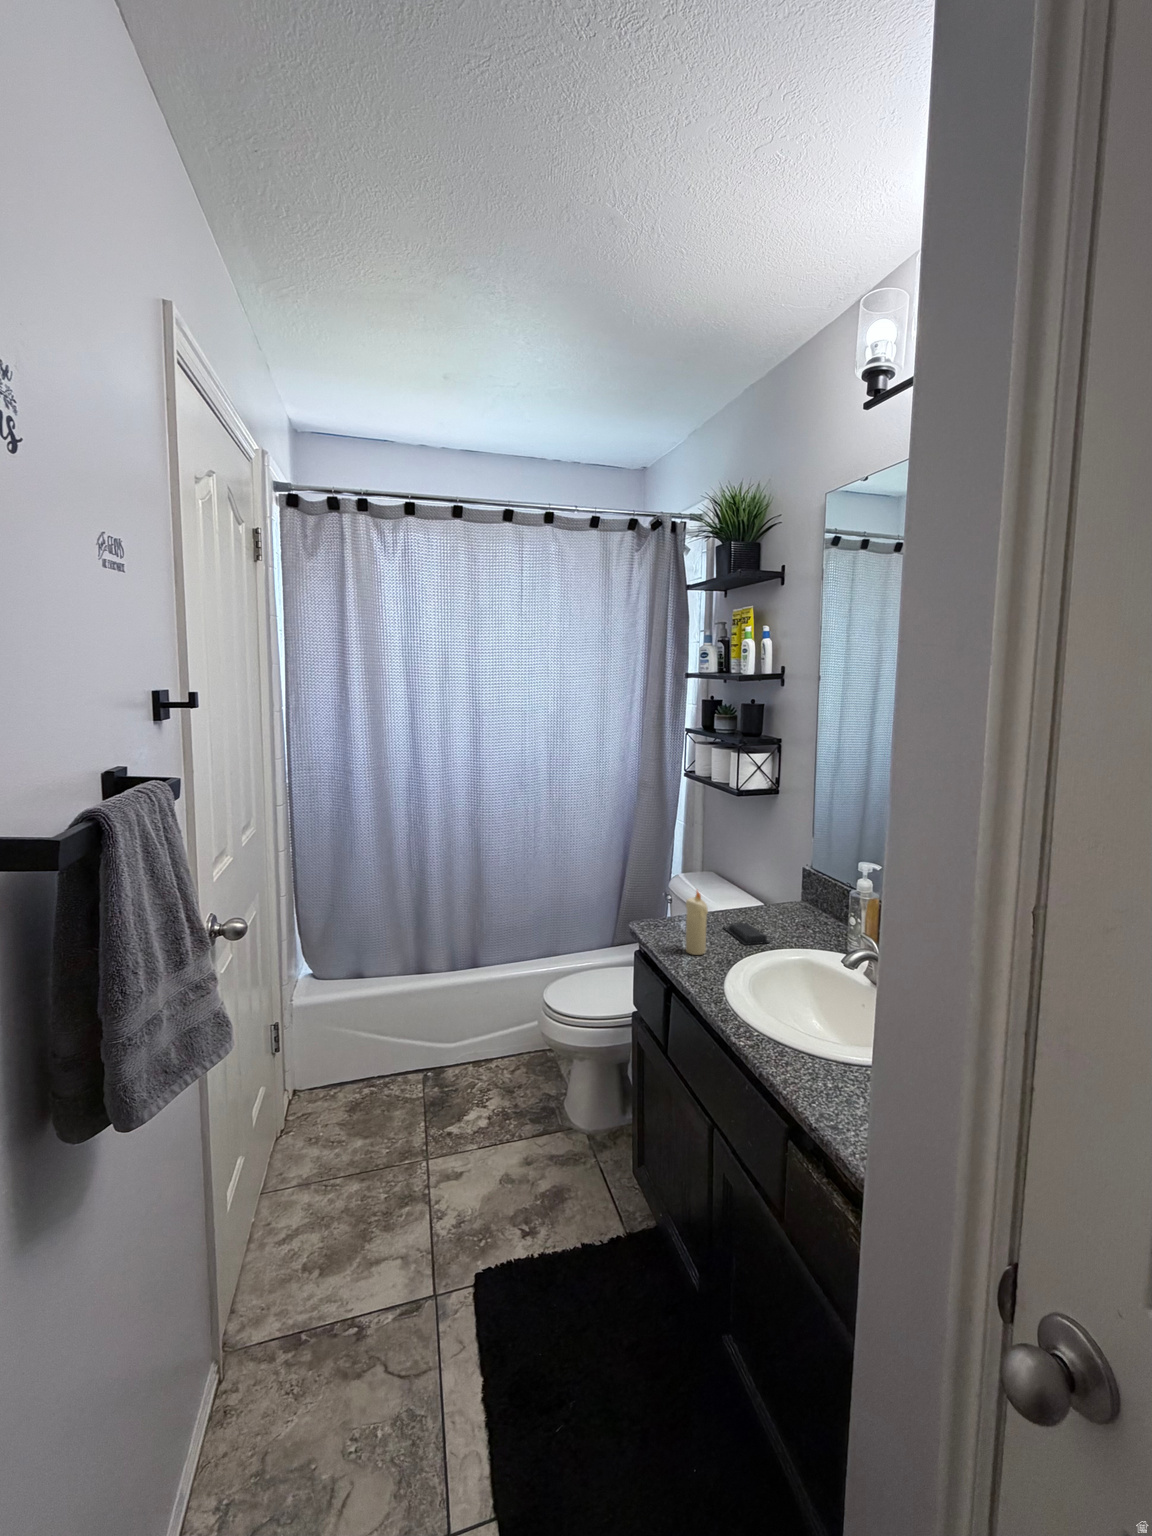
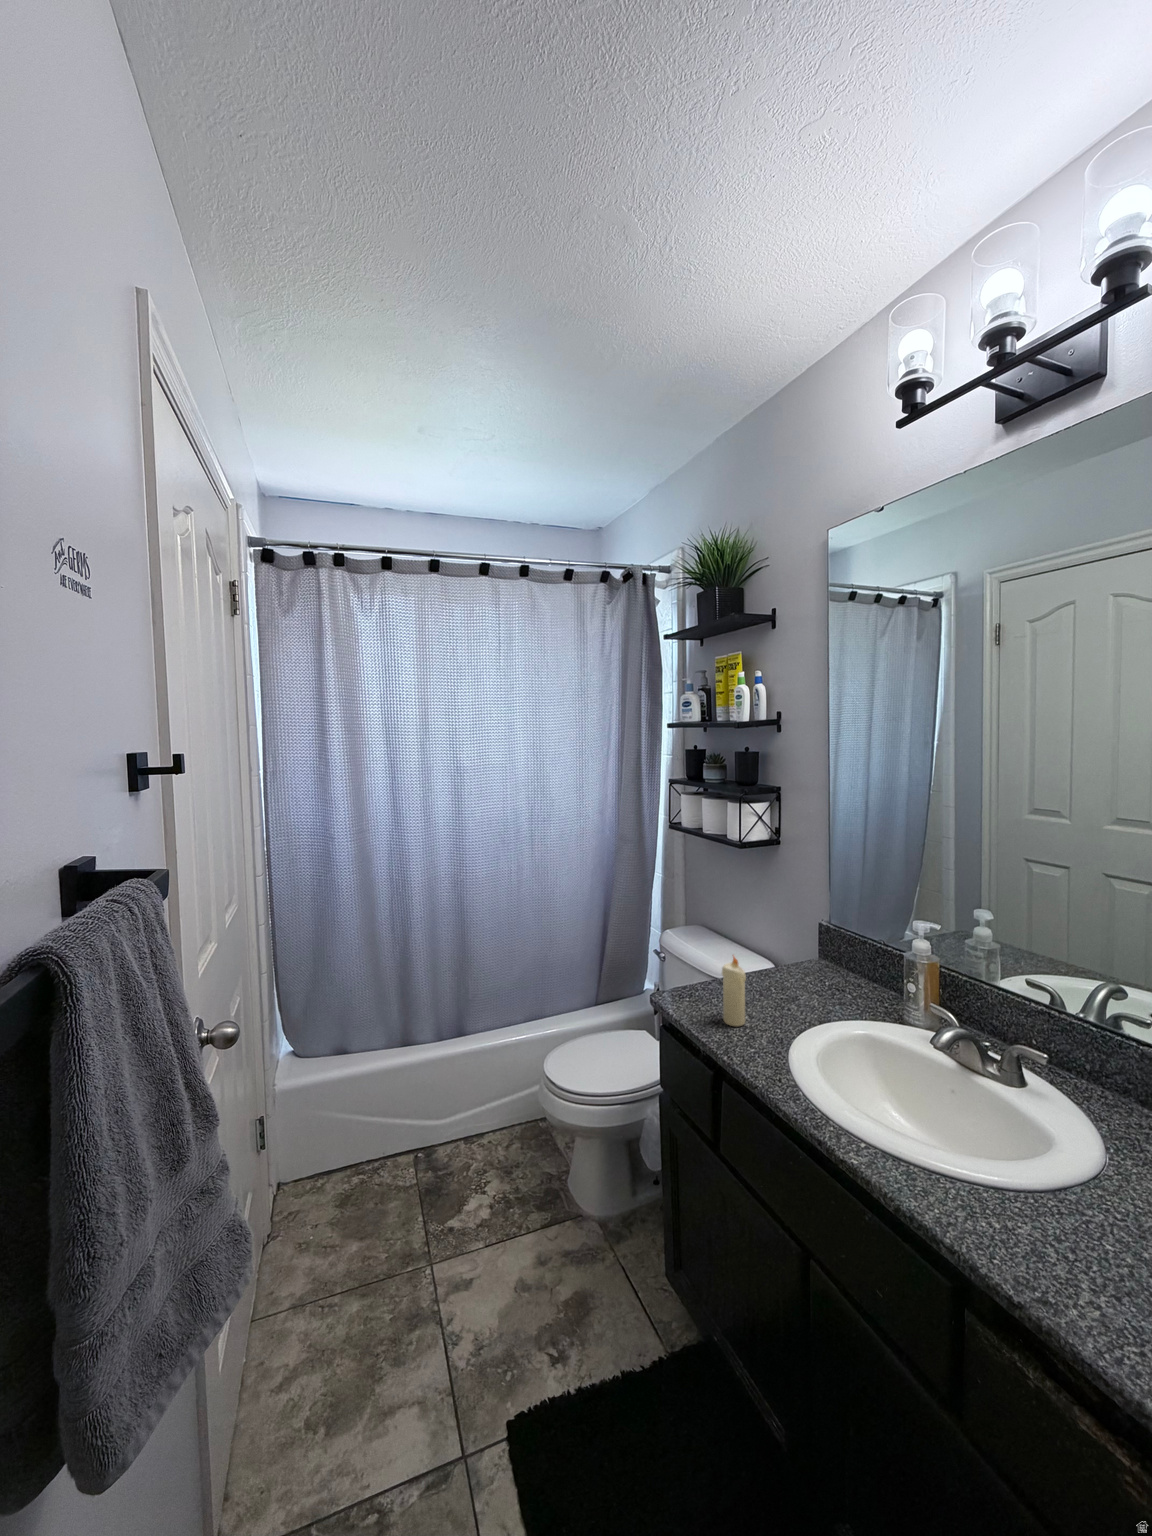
soap bar: present [724,923,769,945] -> none [750,981,805,1009]

